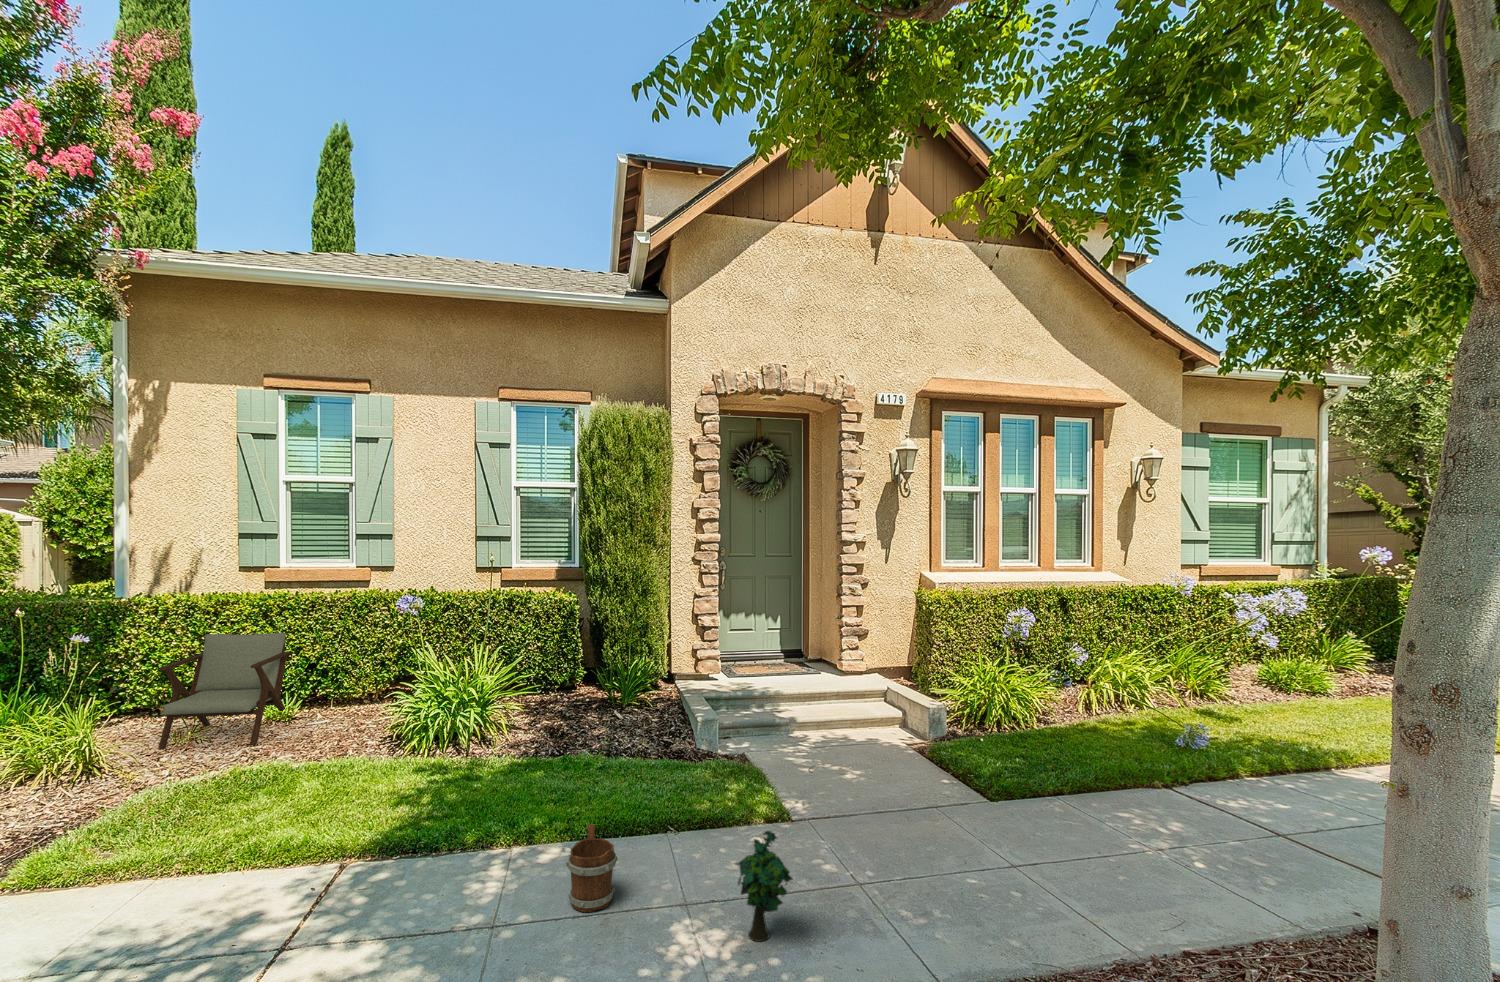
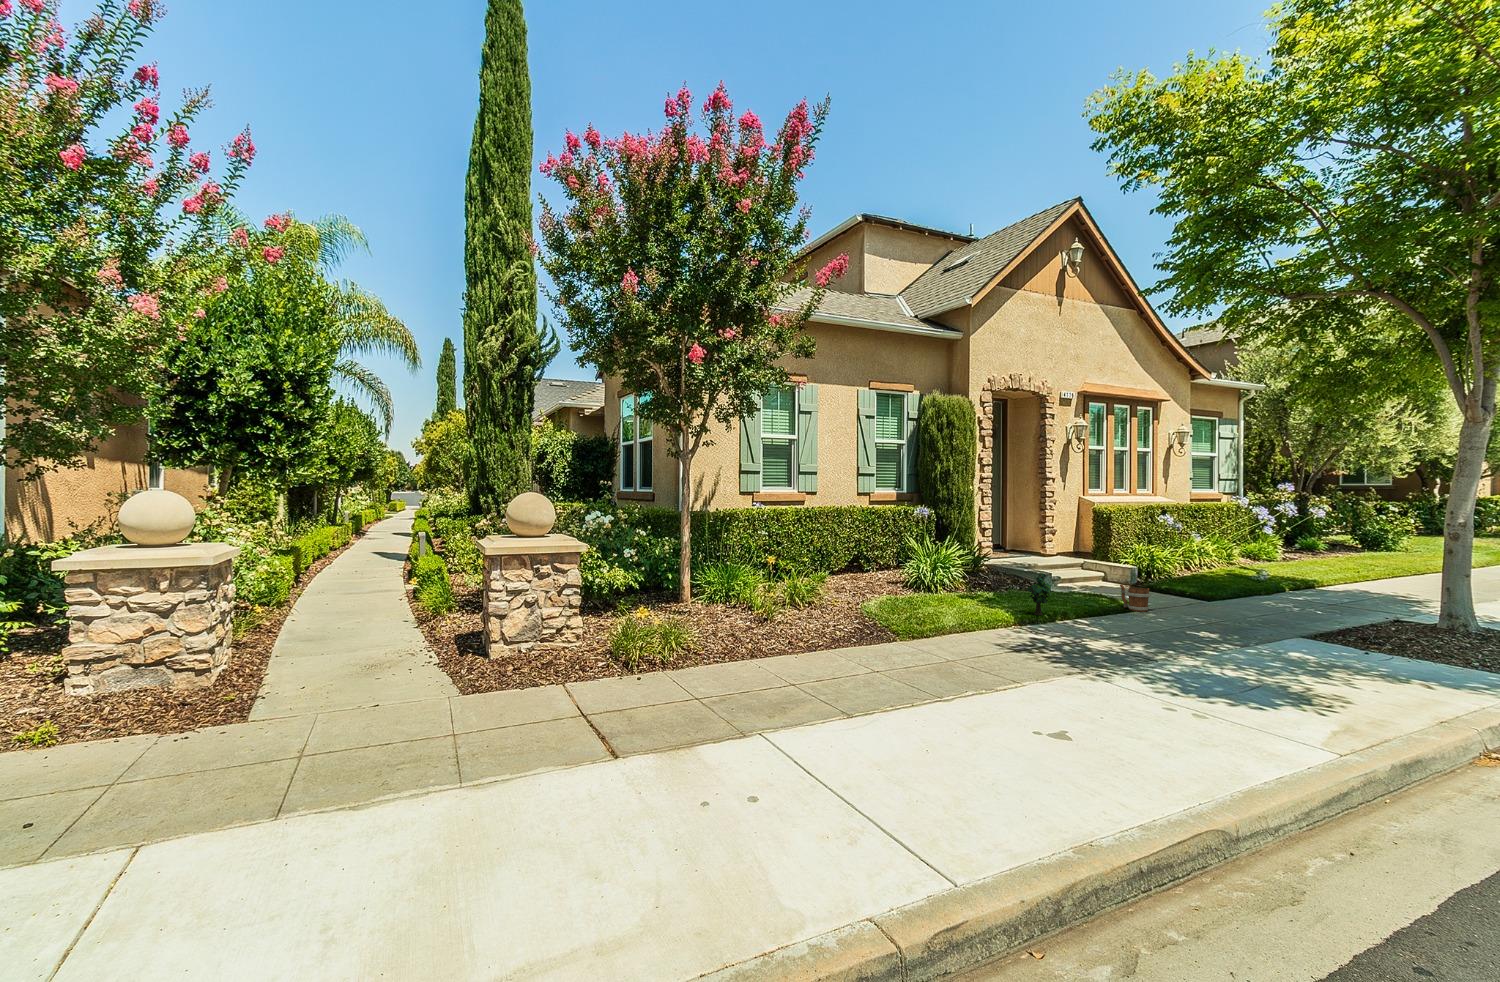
lounge chair: present [158,633,290,749] -> none [763,529,827,592]
decorative plant: present [735,831,792,942] -> present [1027,574,1052,615]

